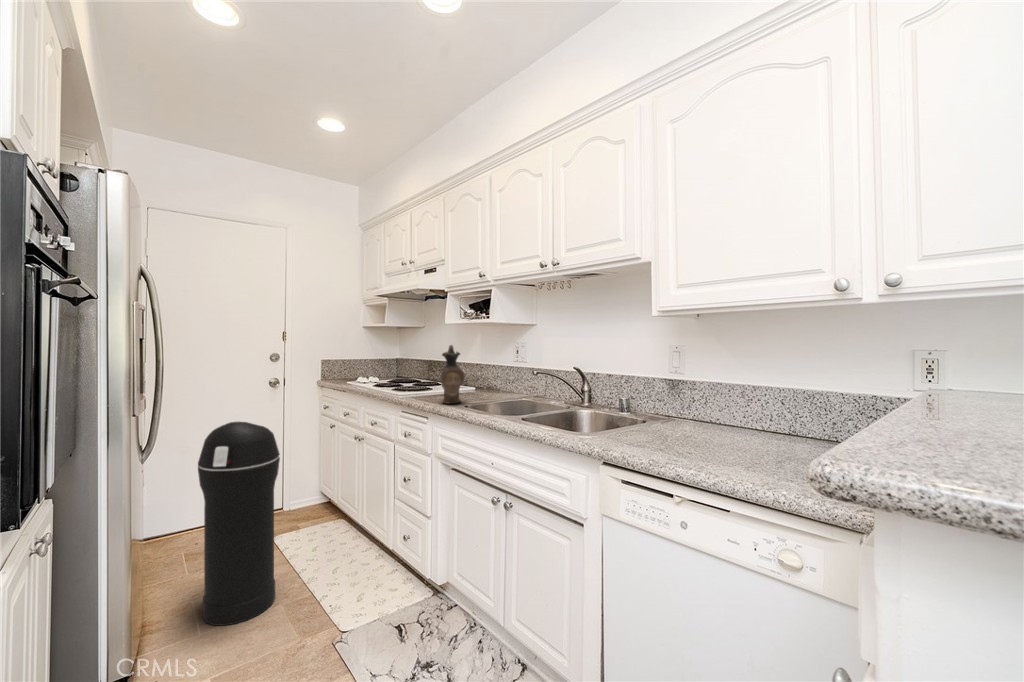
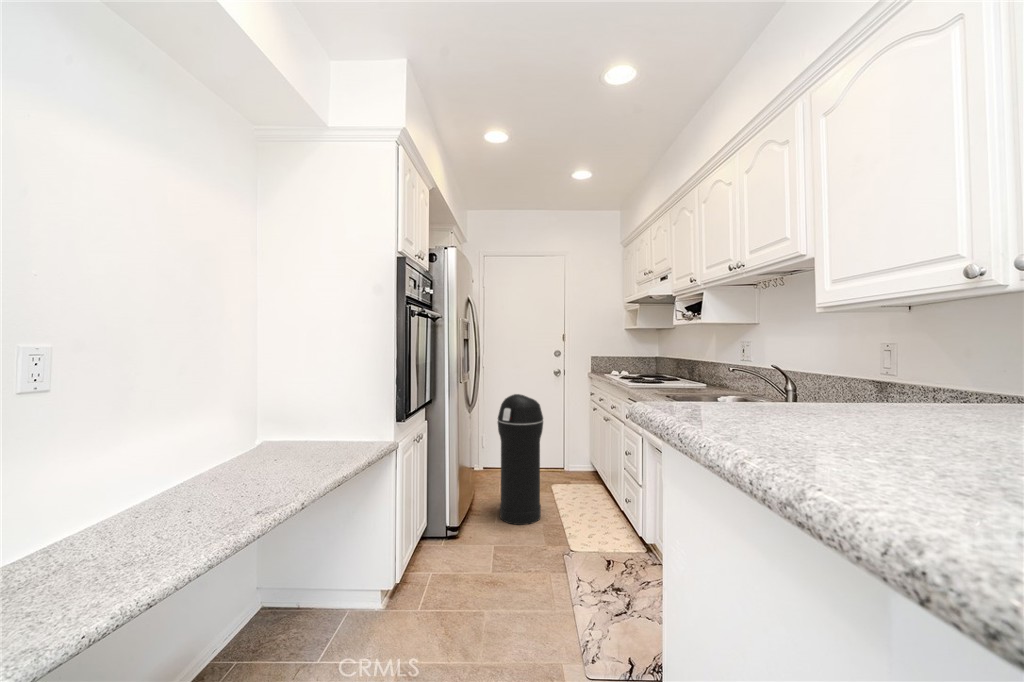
ceramic pitcher: present [441,345,465,403] -> none [653,344,674,394]

